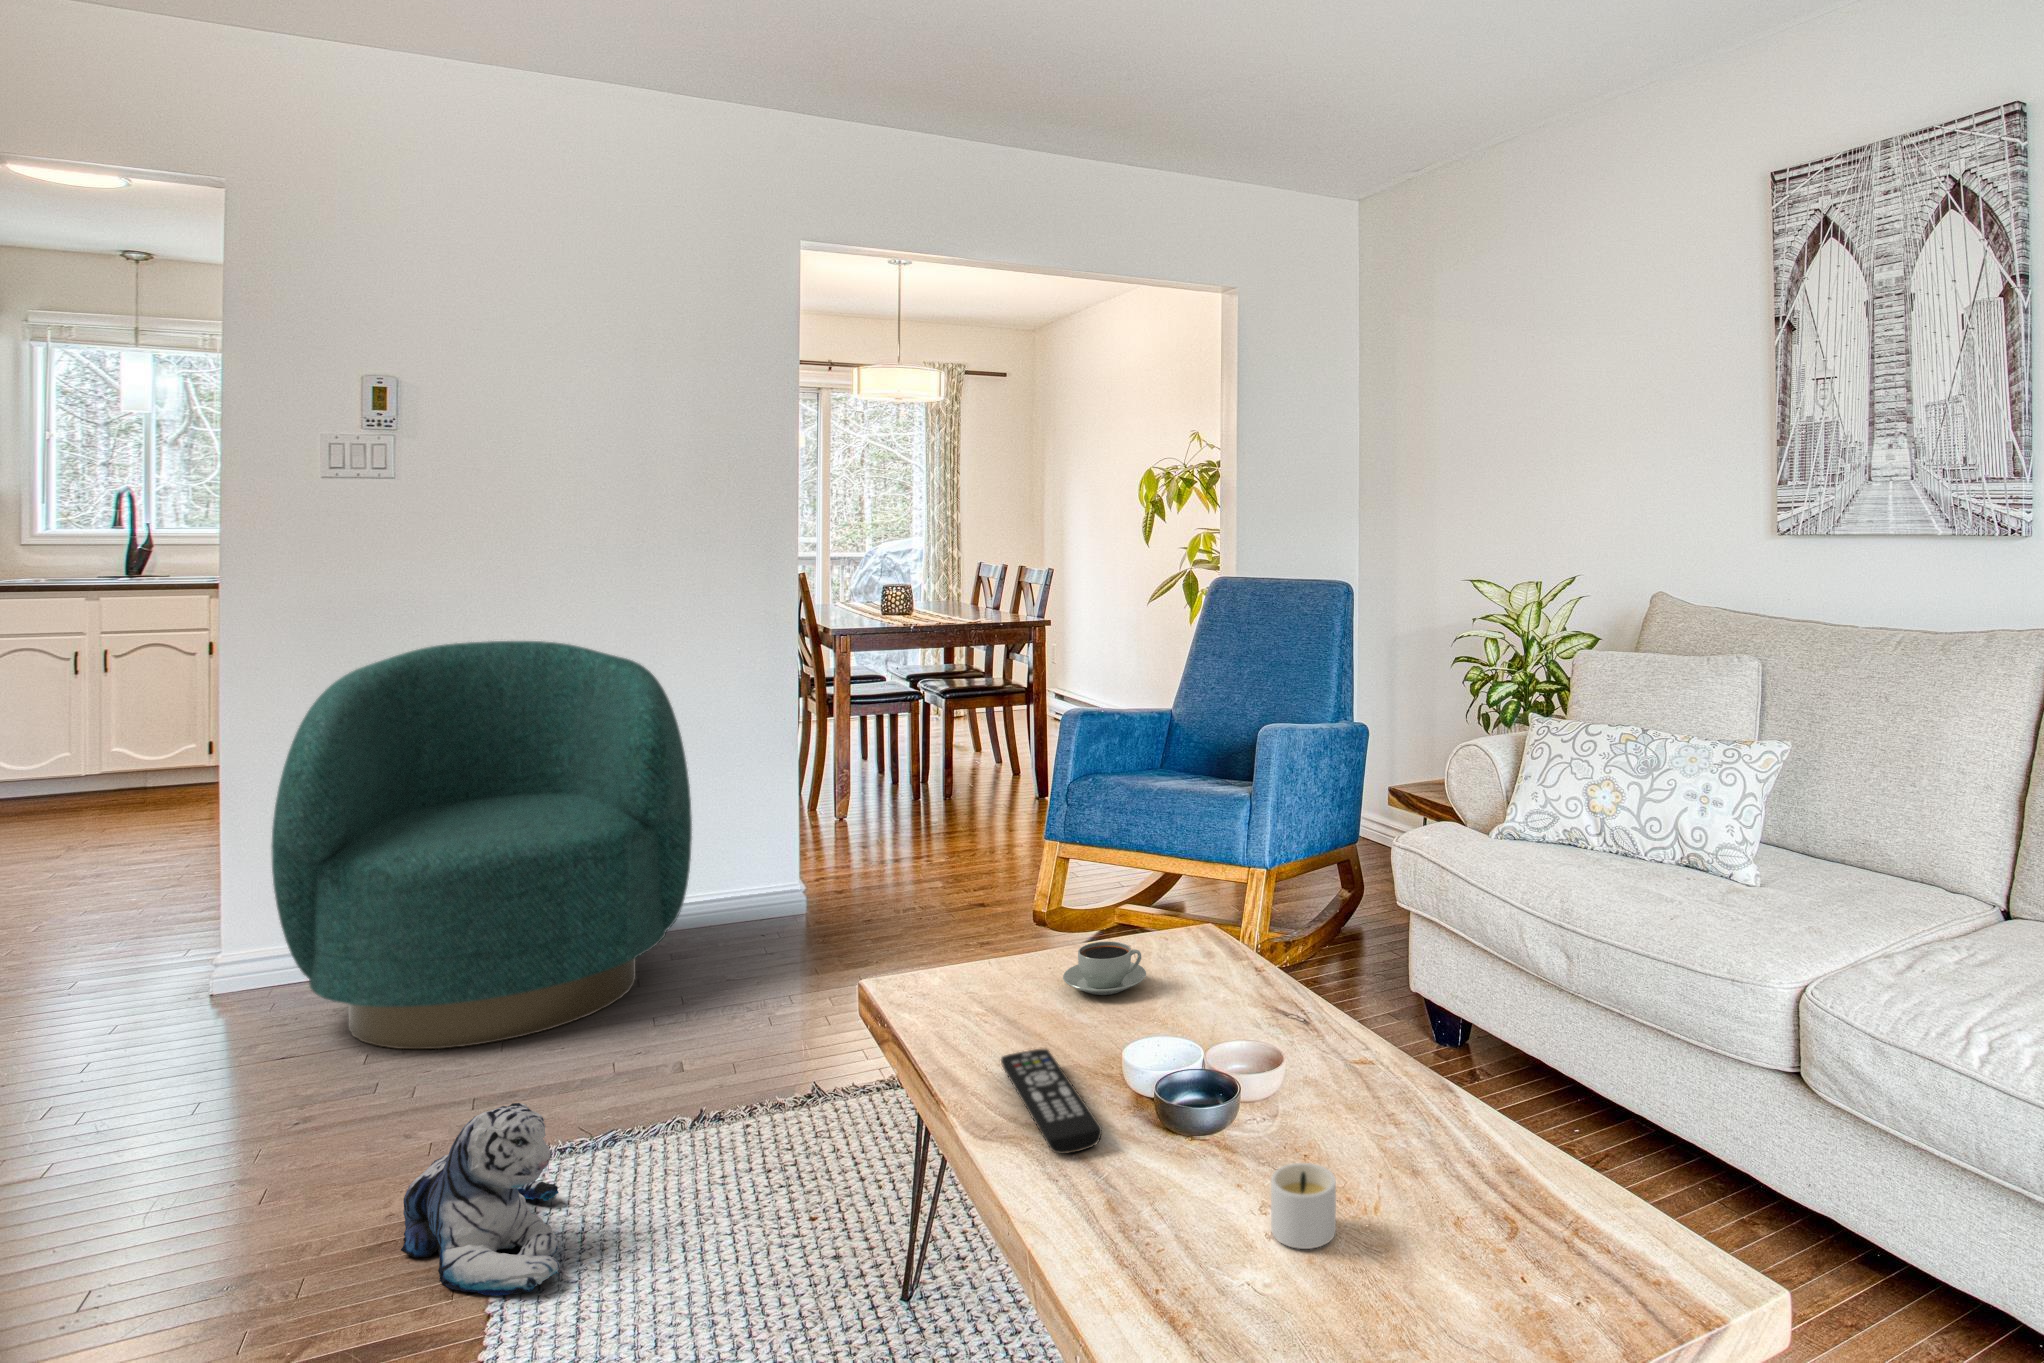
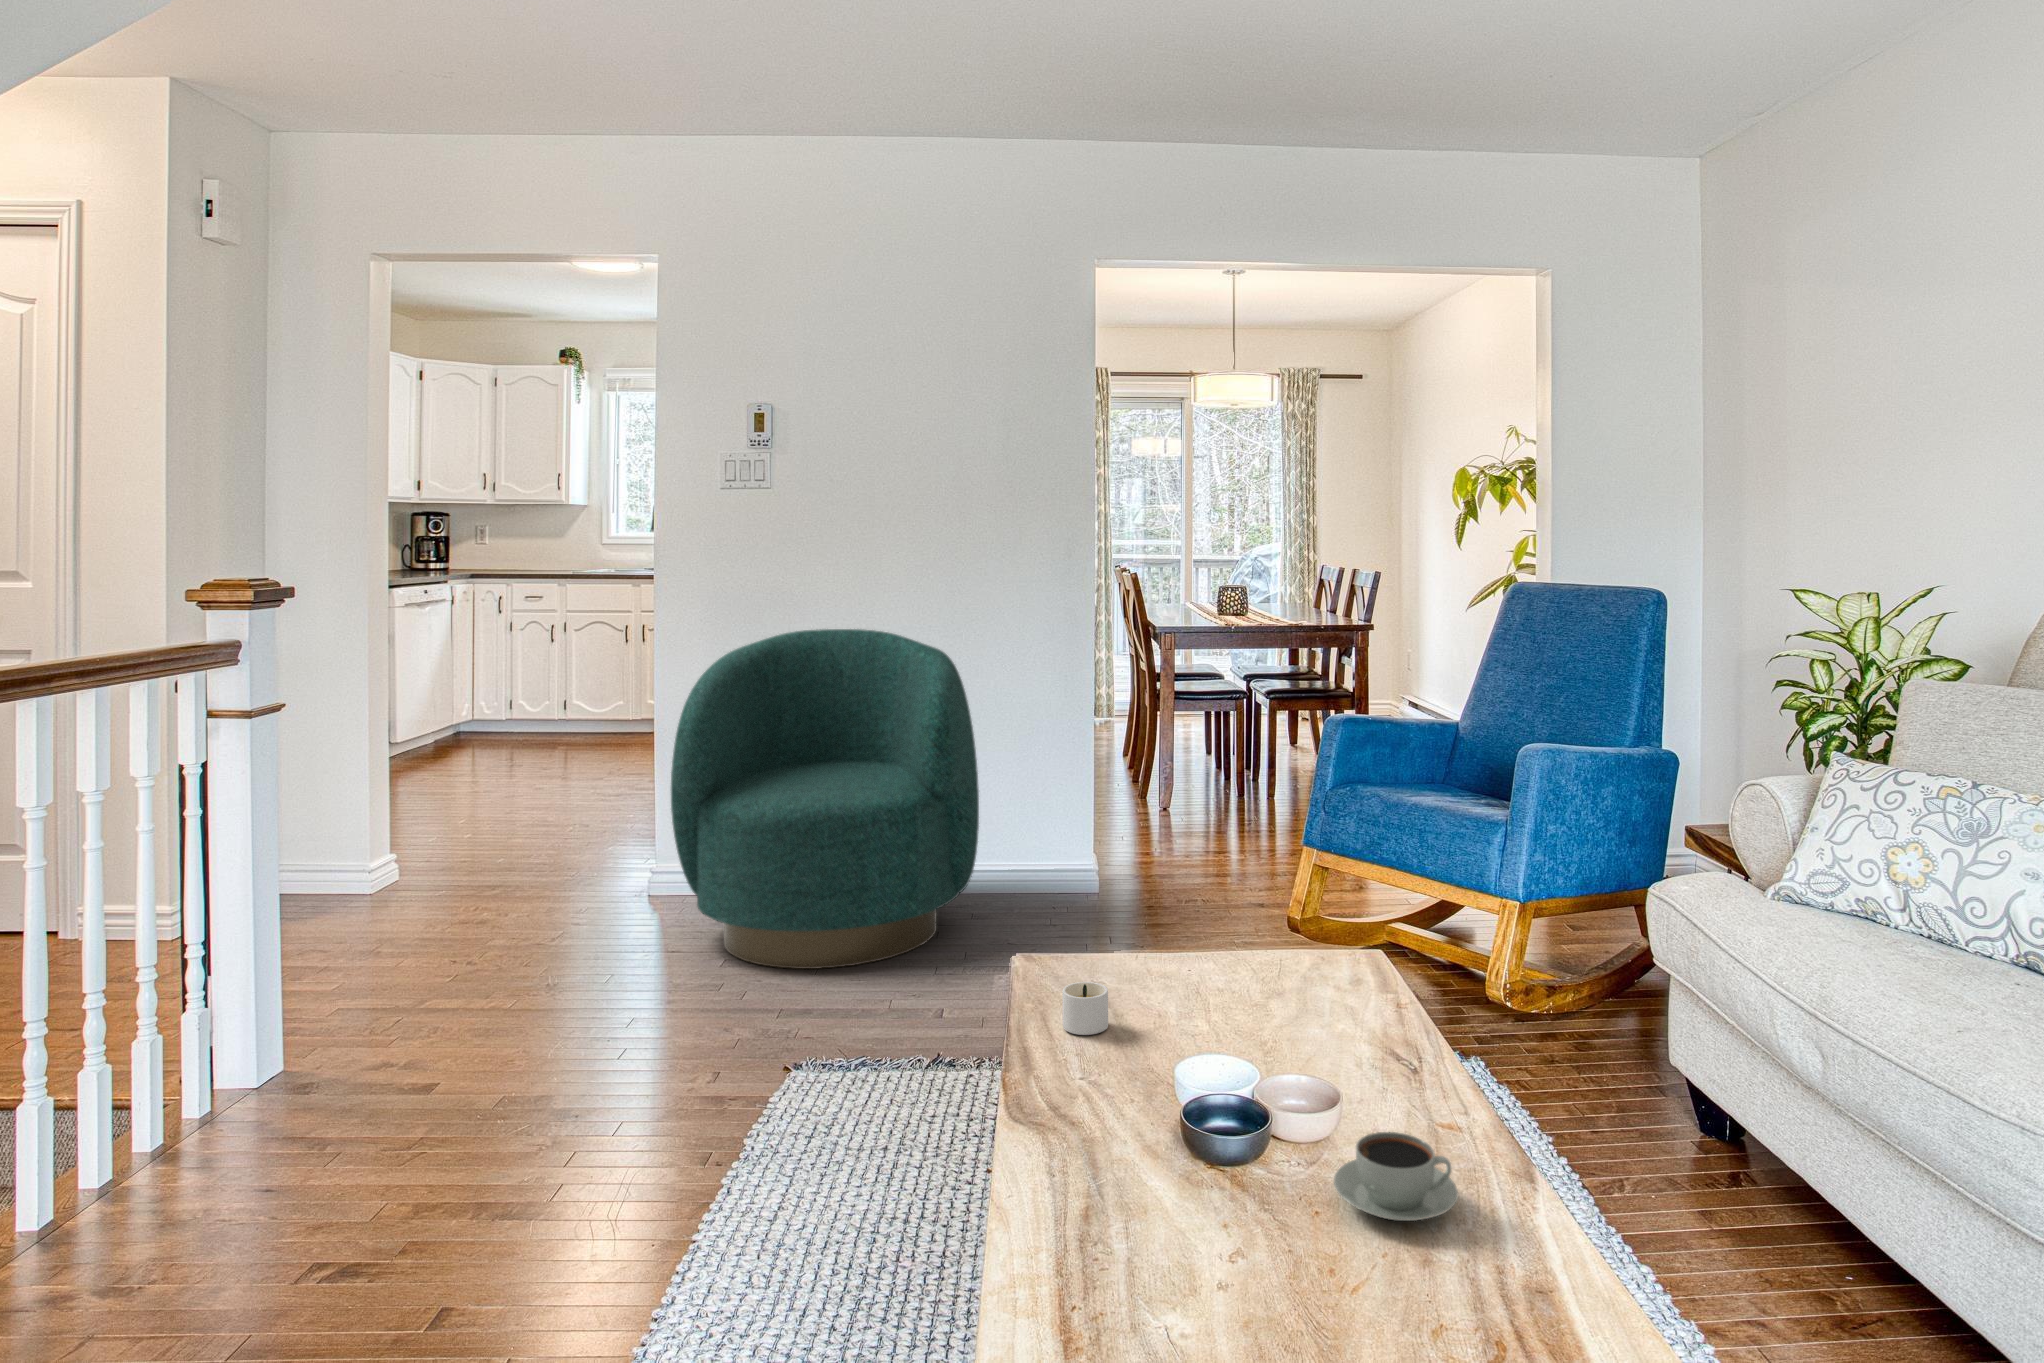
coffee cup: present [1063,941,1146,995] -> present [1334,1132,1458,1221]
remote control: present [1001,1049,1102,1154] -> none [1067,1046,1124,1150]
plush toy: present [401,1103,560,1296] -> none [688,1018,807,1178]
candle: present [1271,1163,1336,1249] -> present [1062,982,1108,1035]

